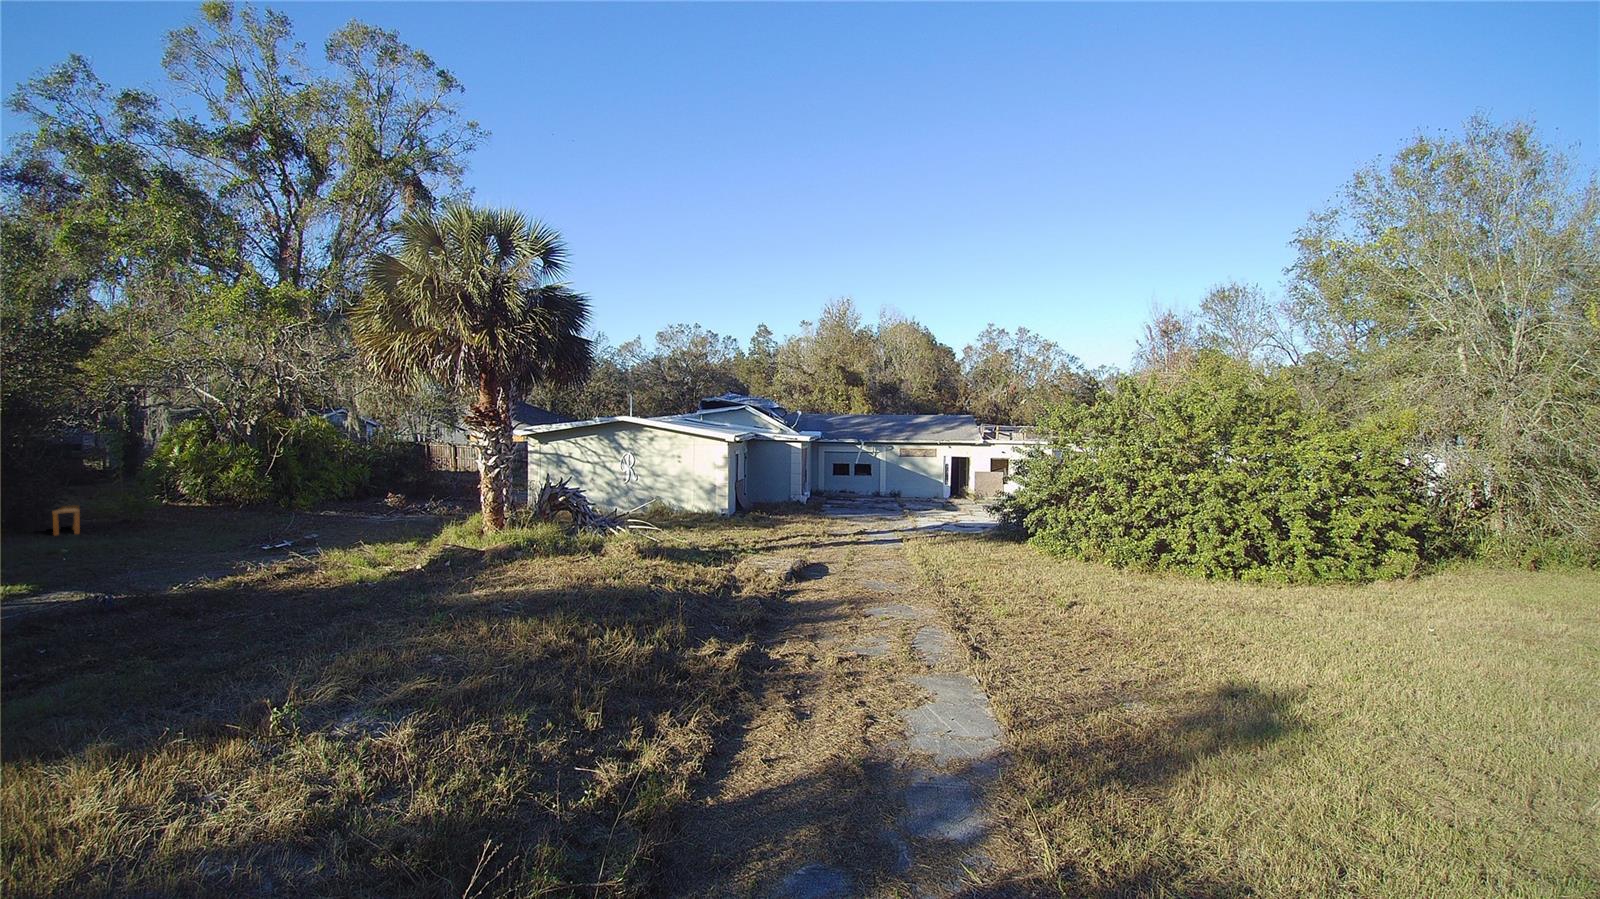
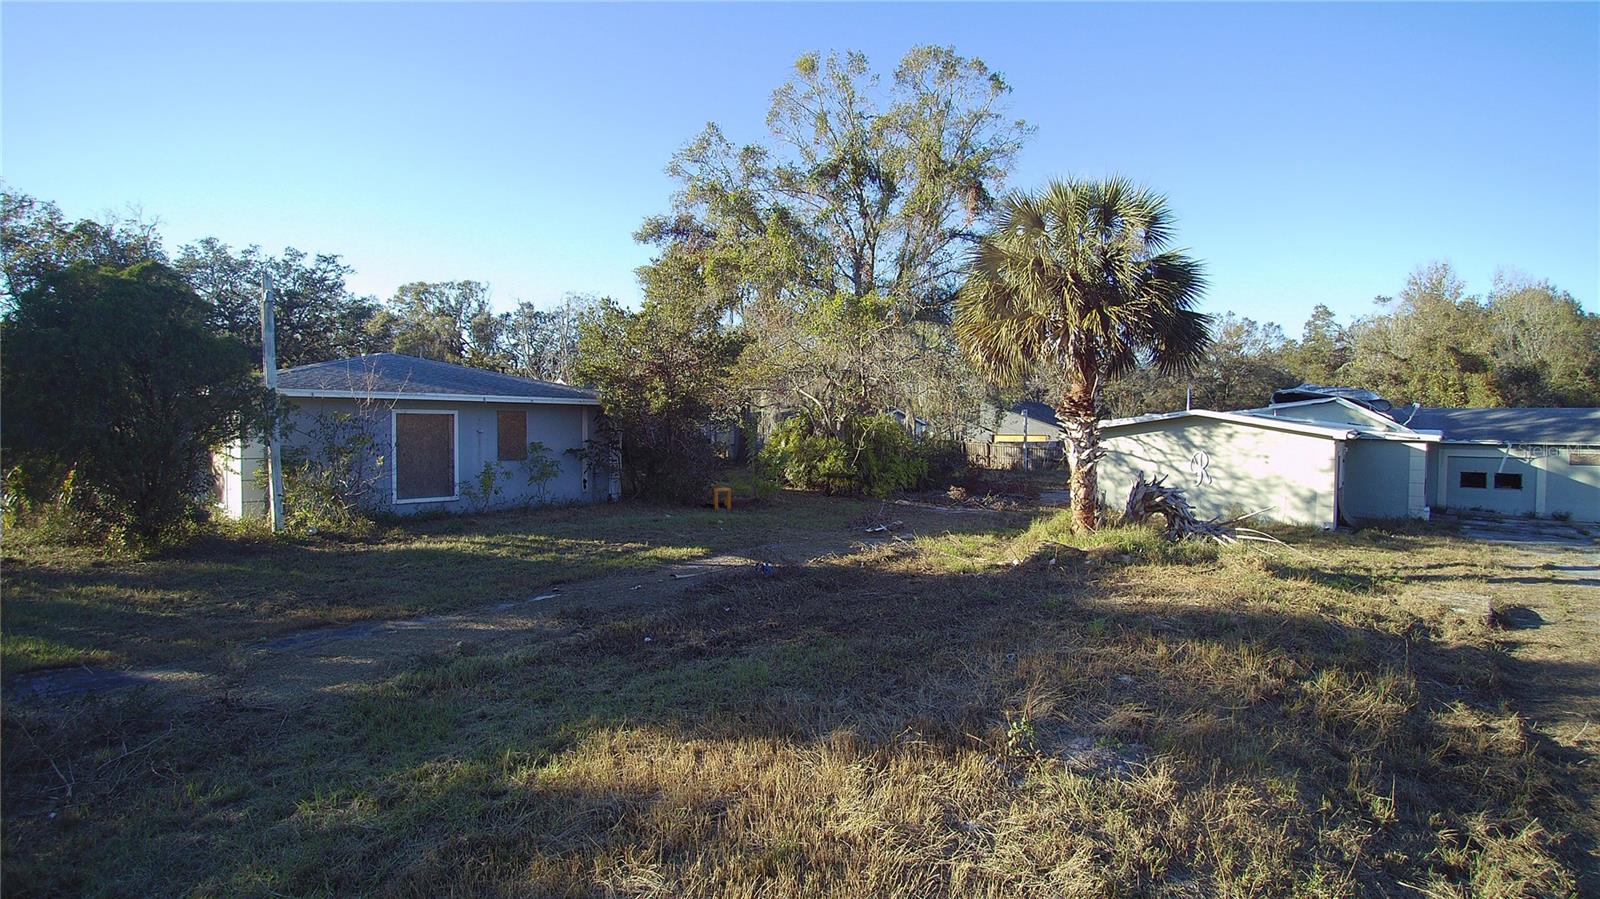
round table: none [228,484,279,511] -> present [822,473,857,497]

